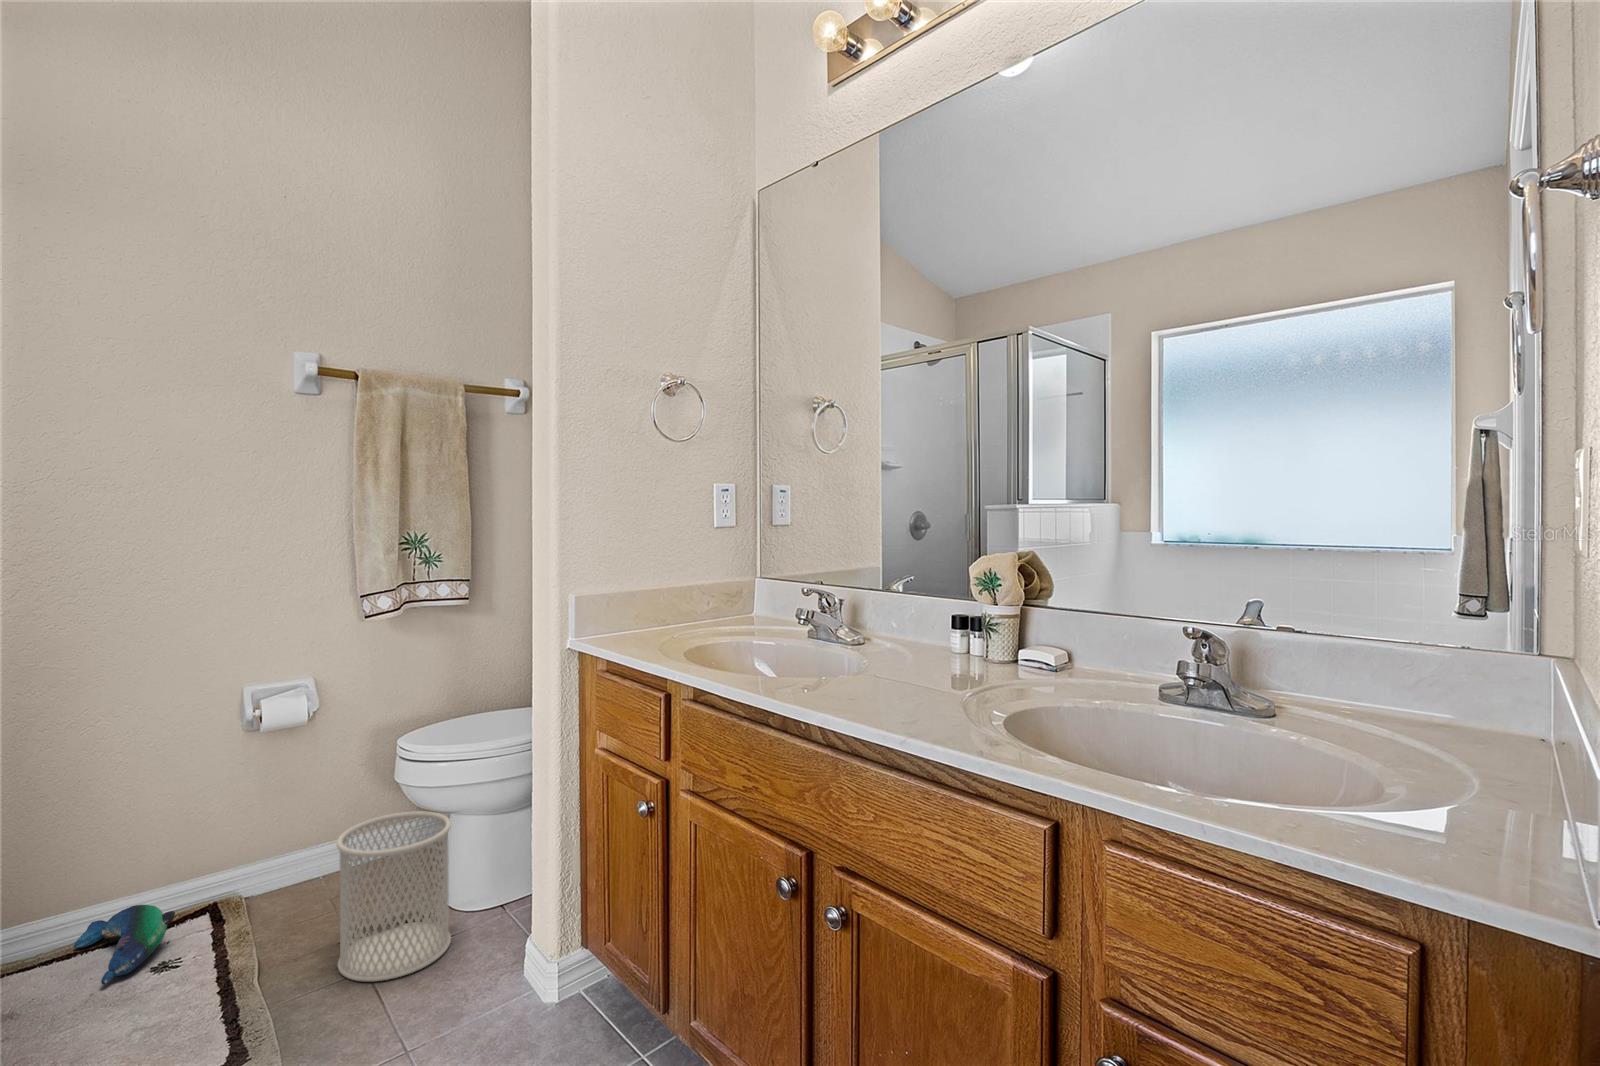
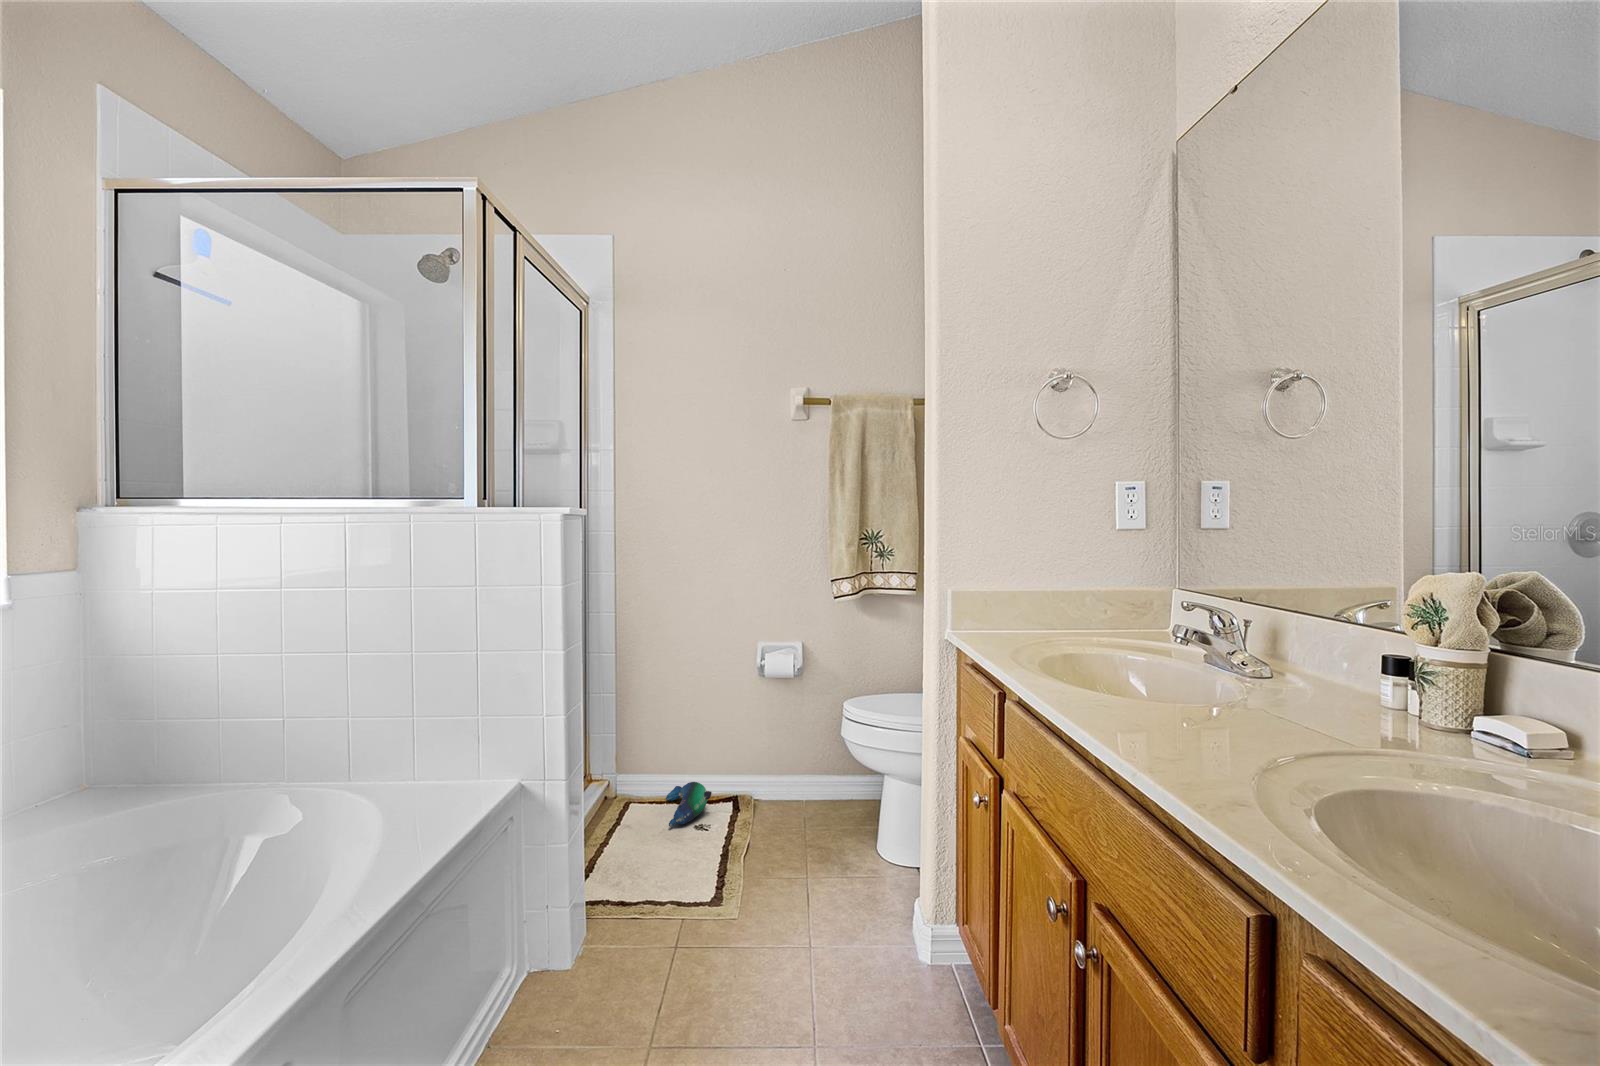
wastebasket: present [337,811,451,982] -> none [790,758,871,888]

